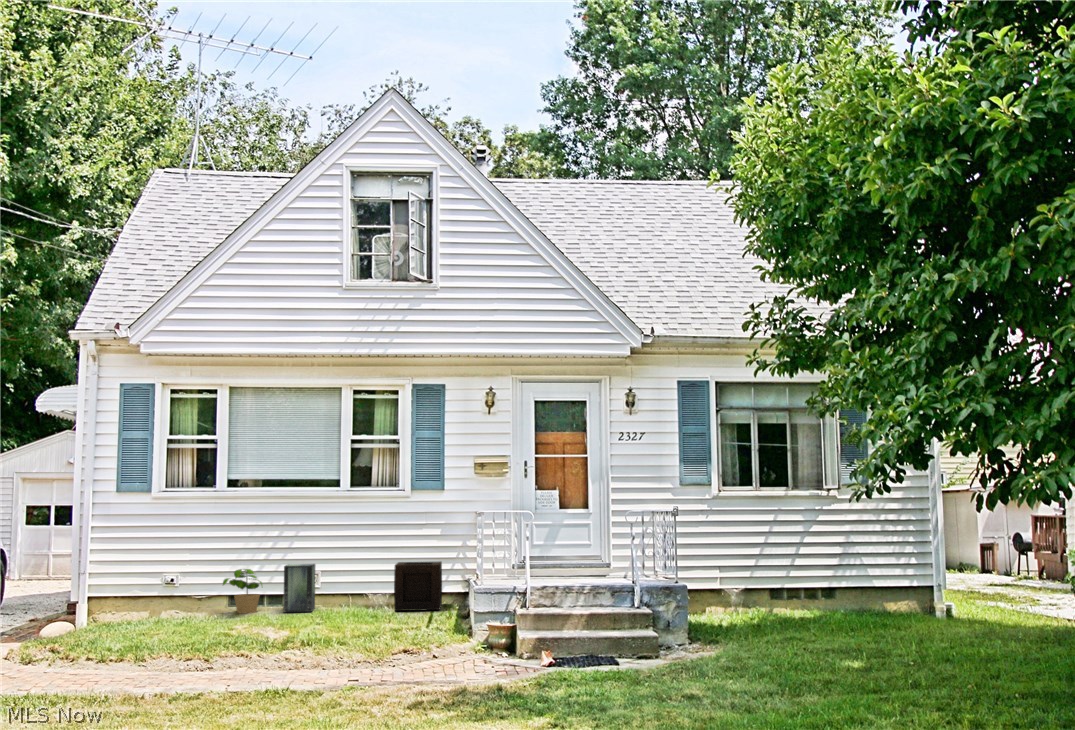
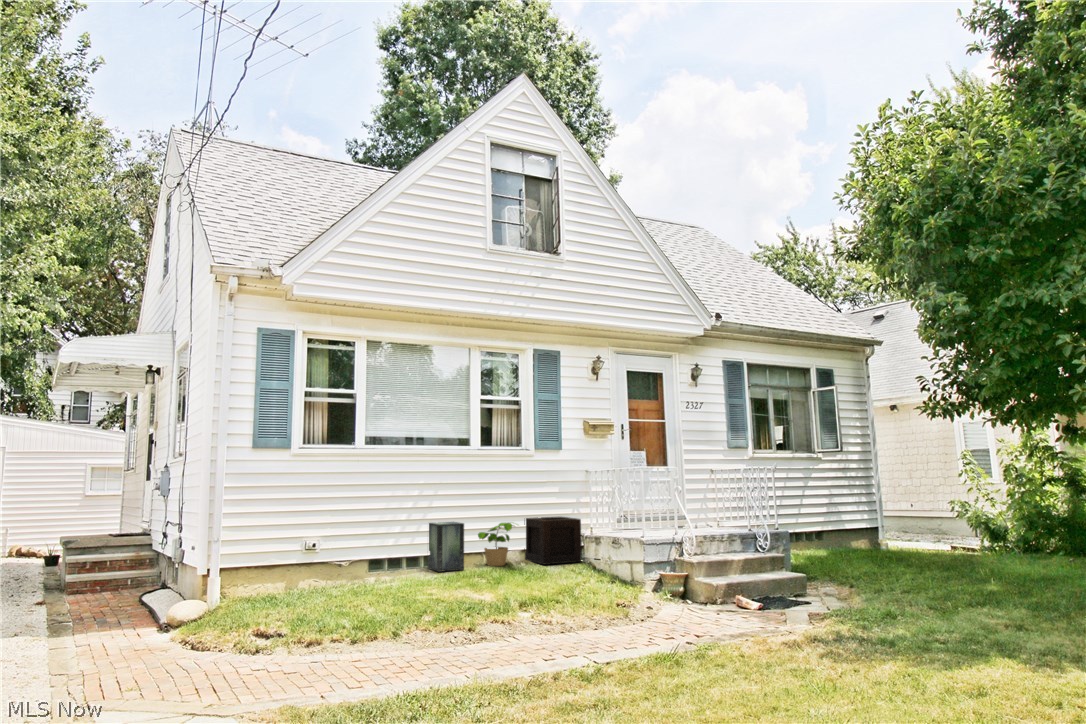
potted plant: present [223,569,262,614] -> present [478,523,513,566]

